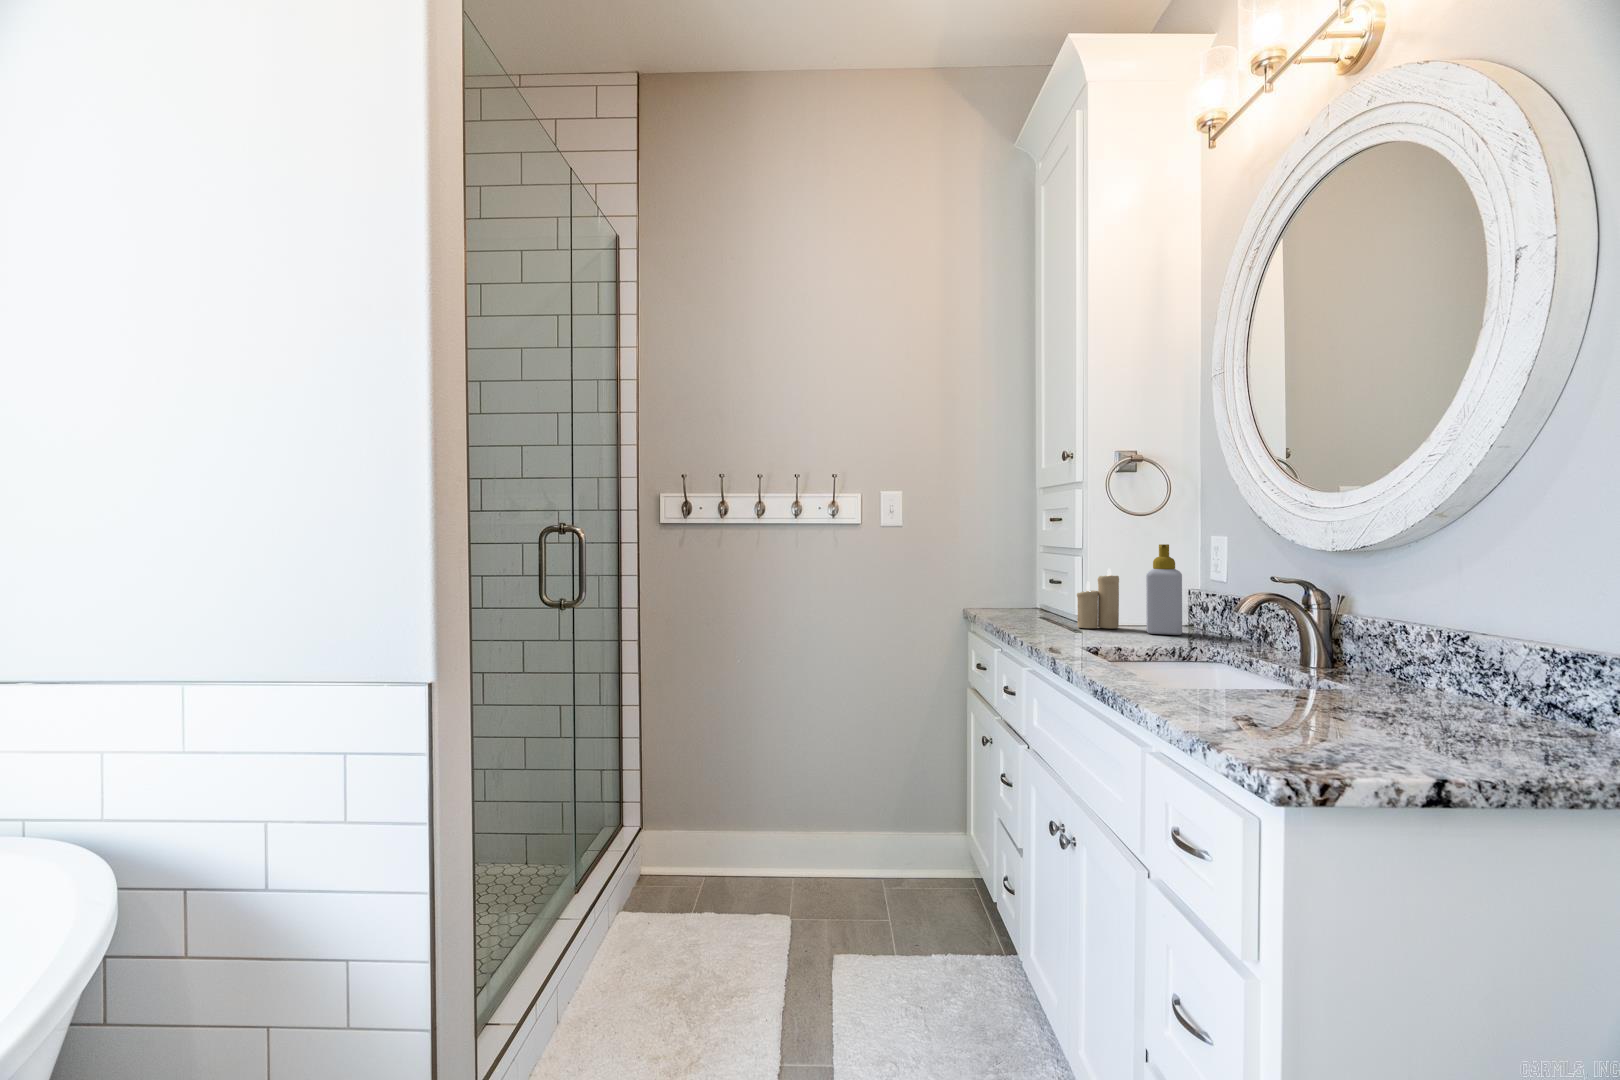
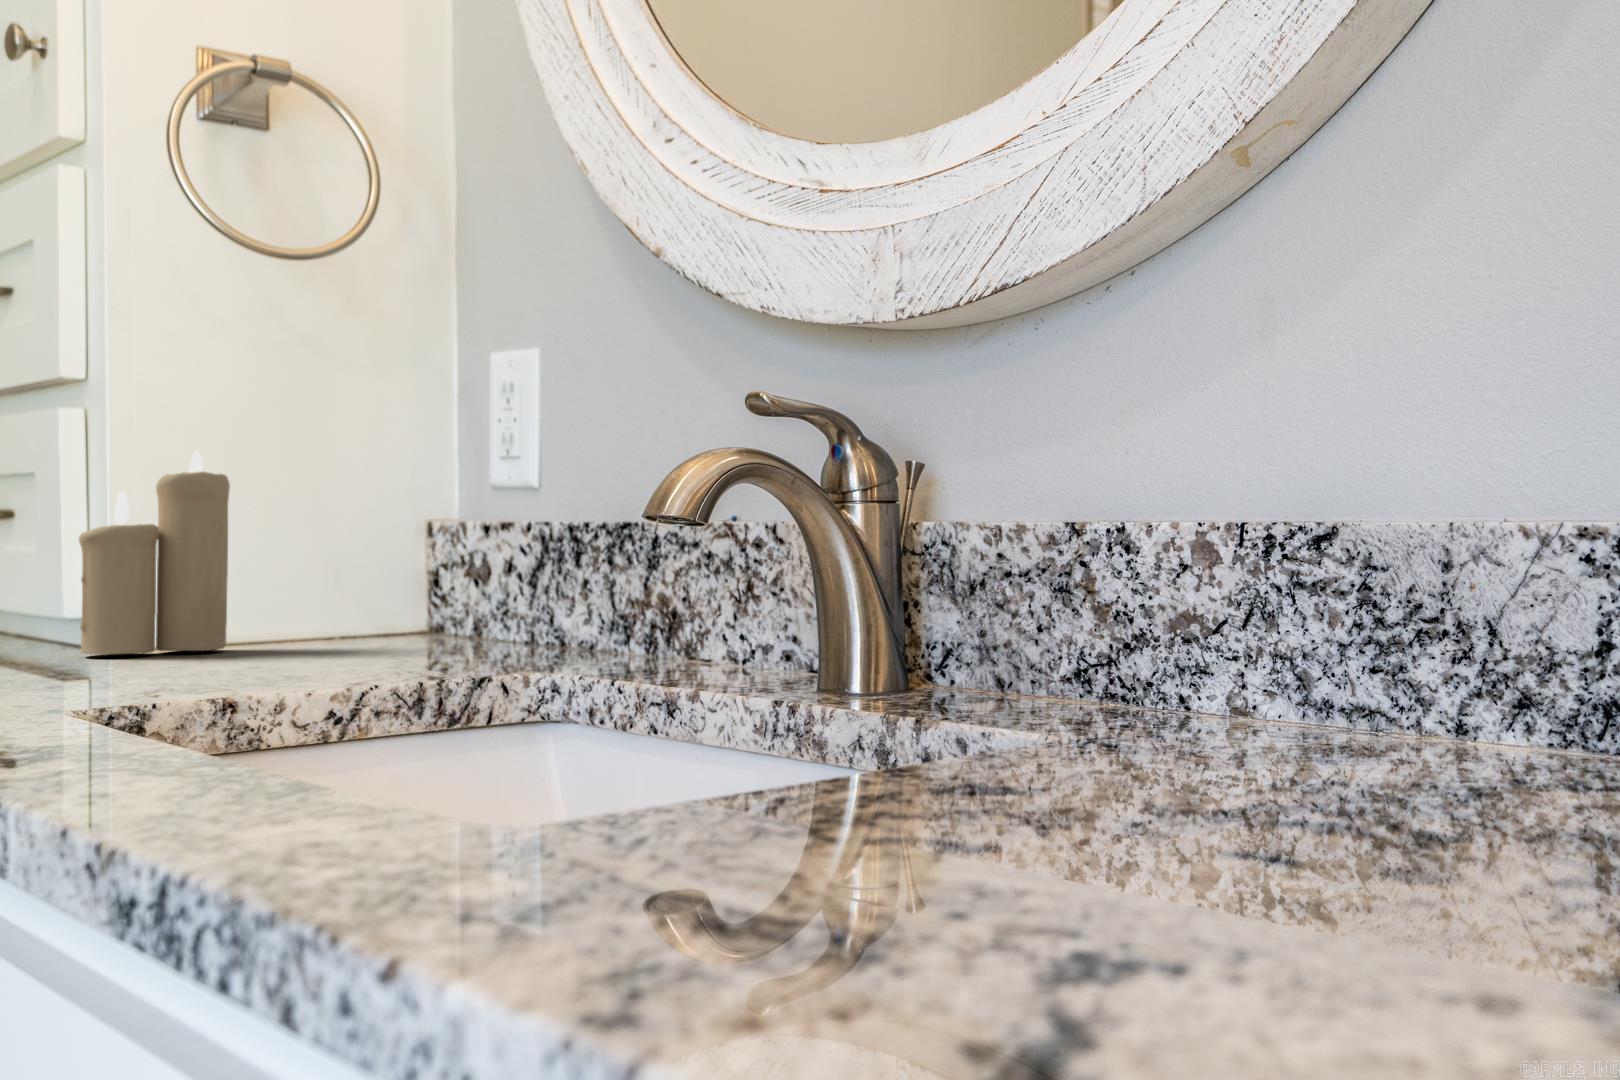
soap bottle: present [1146,544,1182,635] -> none [319,365,428,655]

